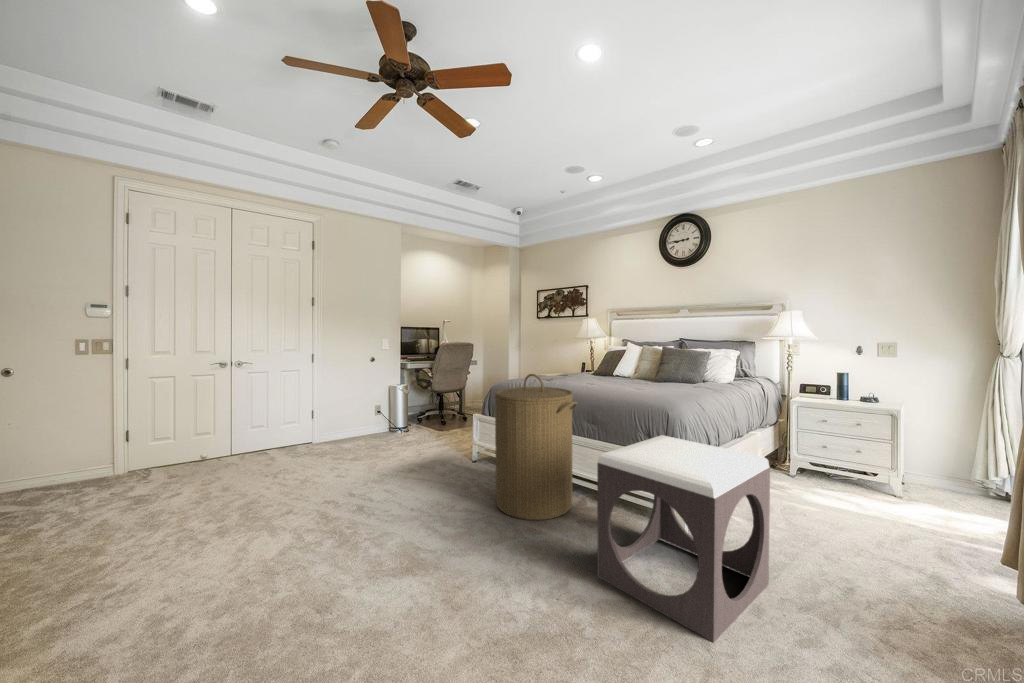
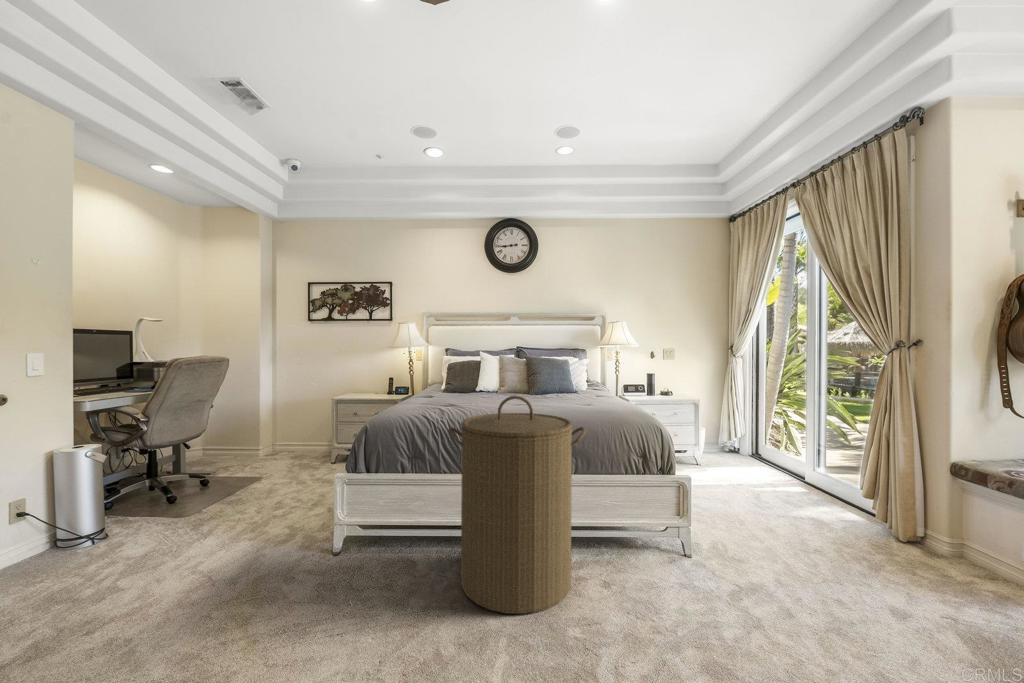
footstool: present [597,435,770,642] -> none [684,452,881,655]

